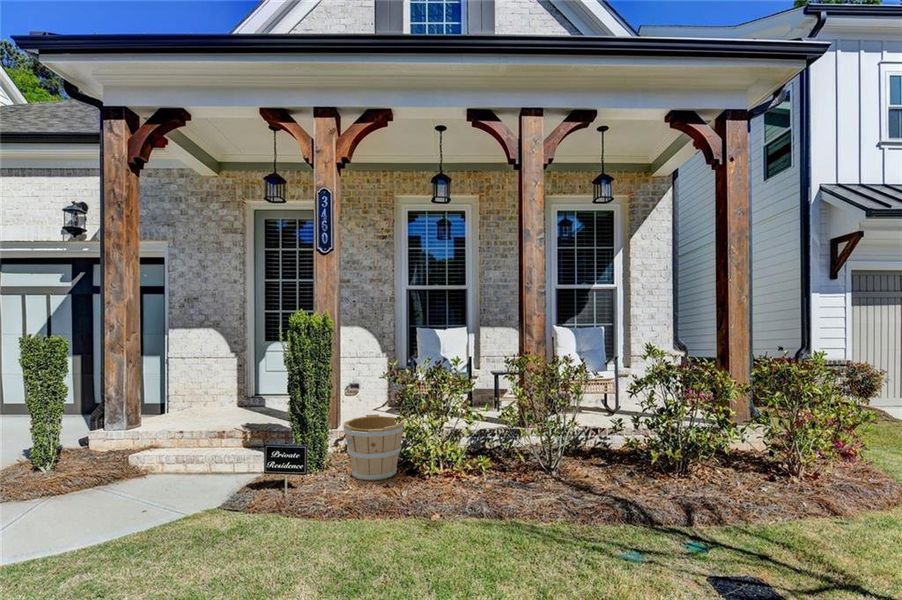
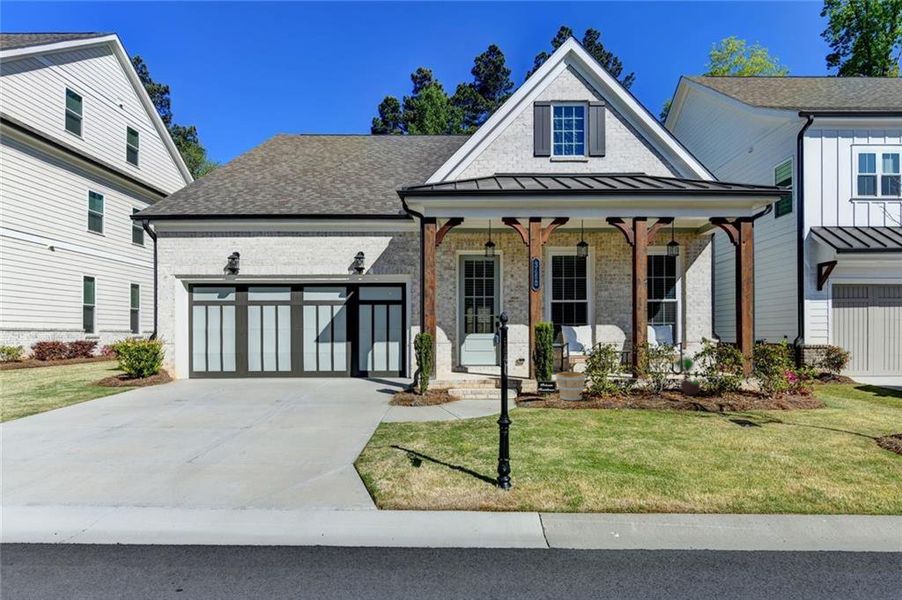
potted tree: none [585,377,645,466] -> present [674,357,700,395]

